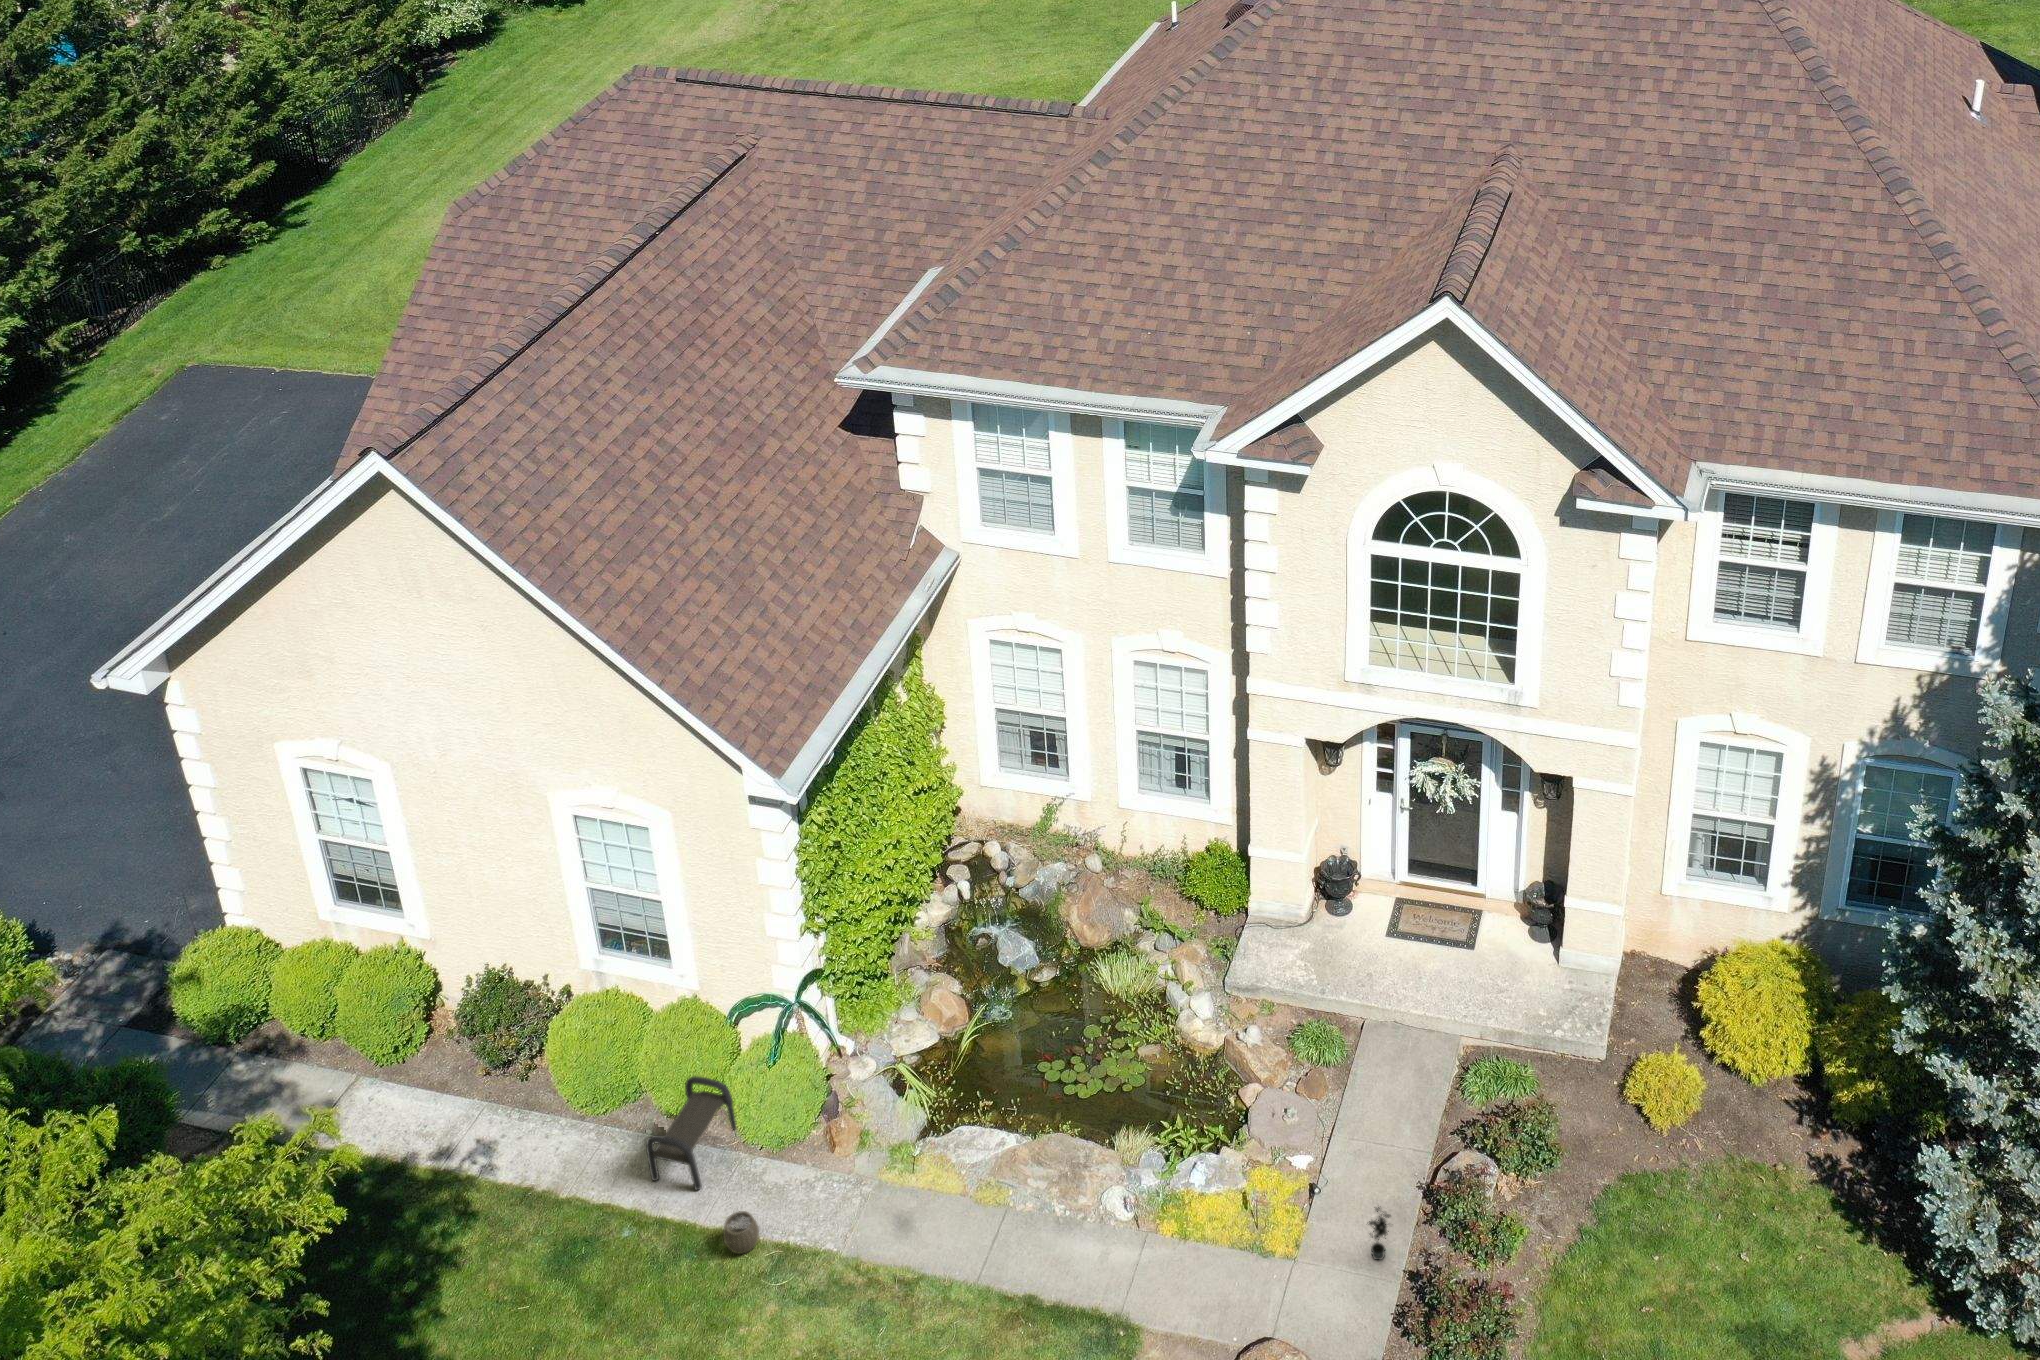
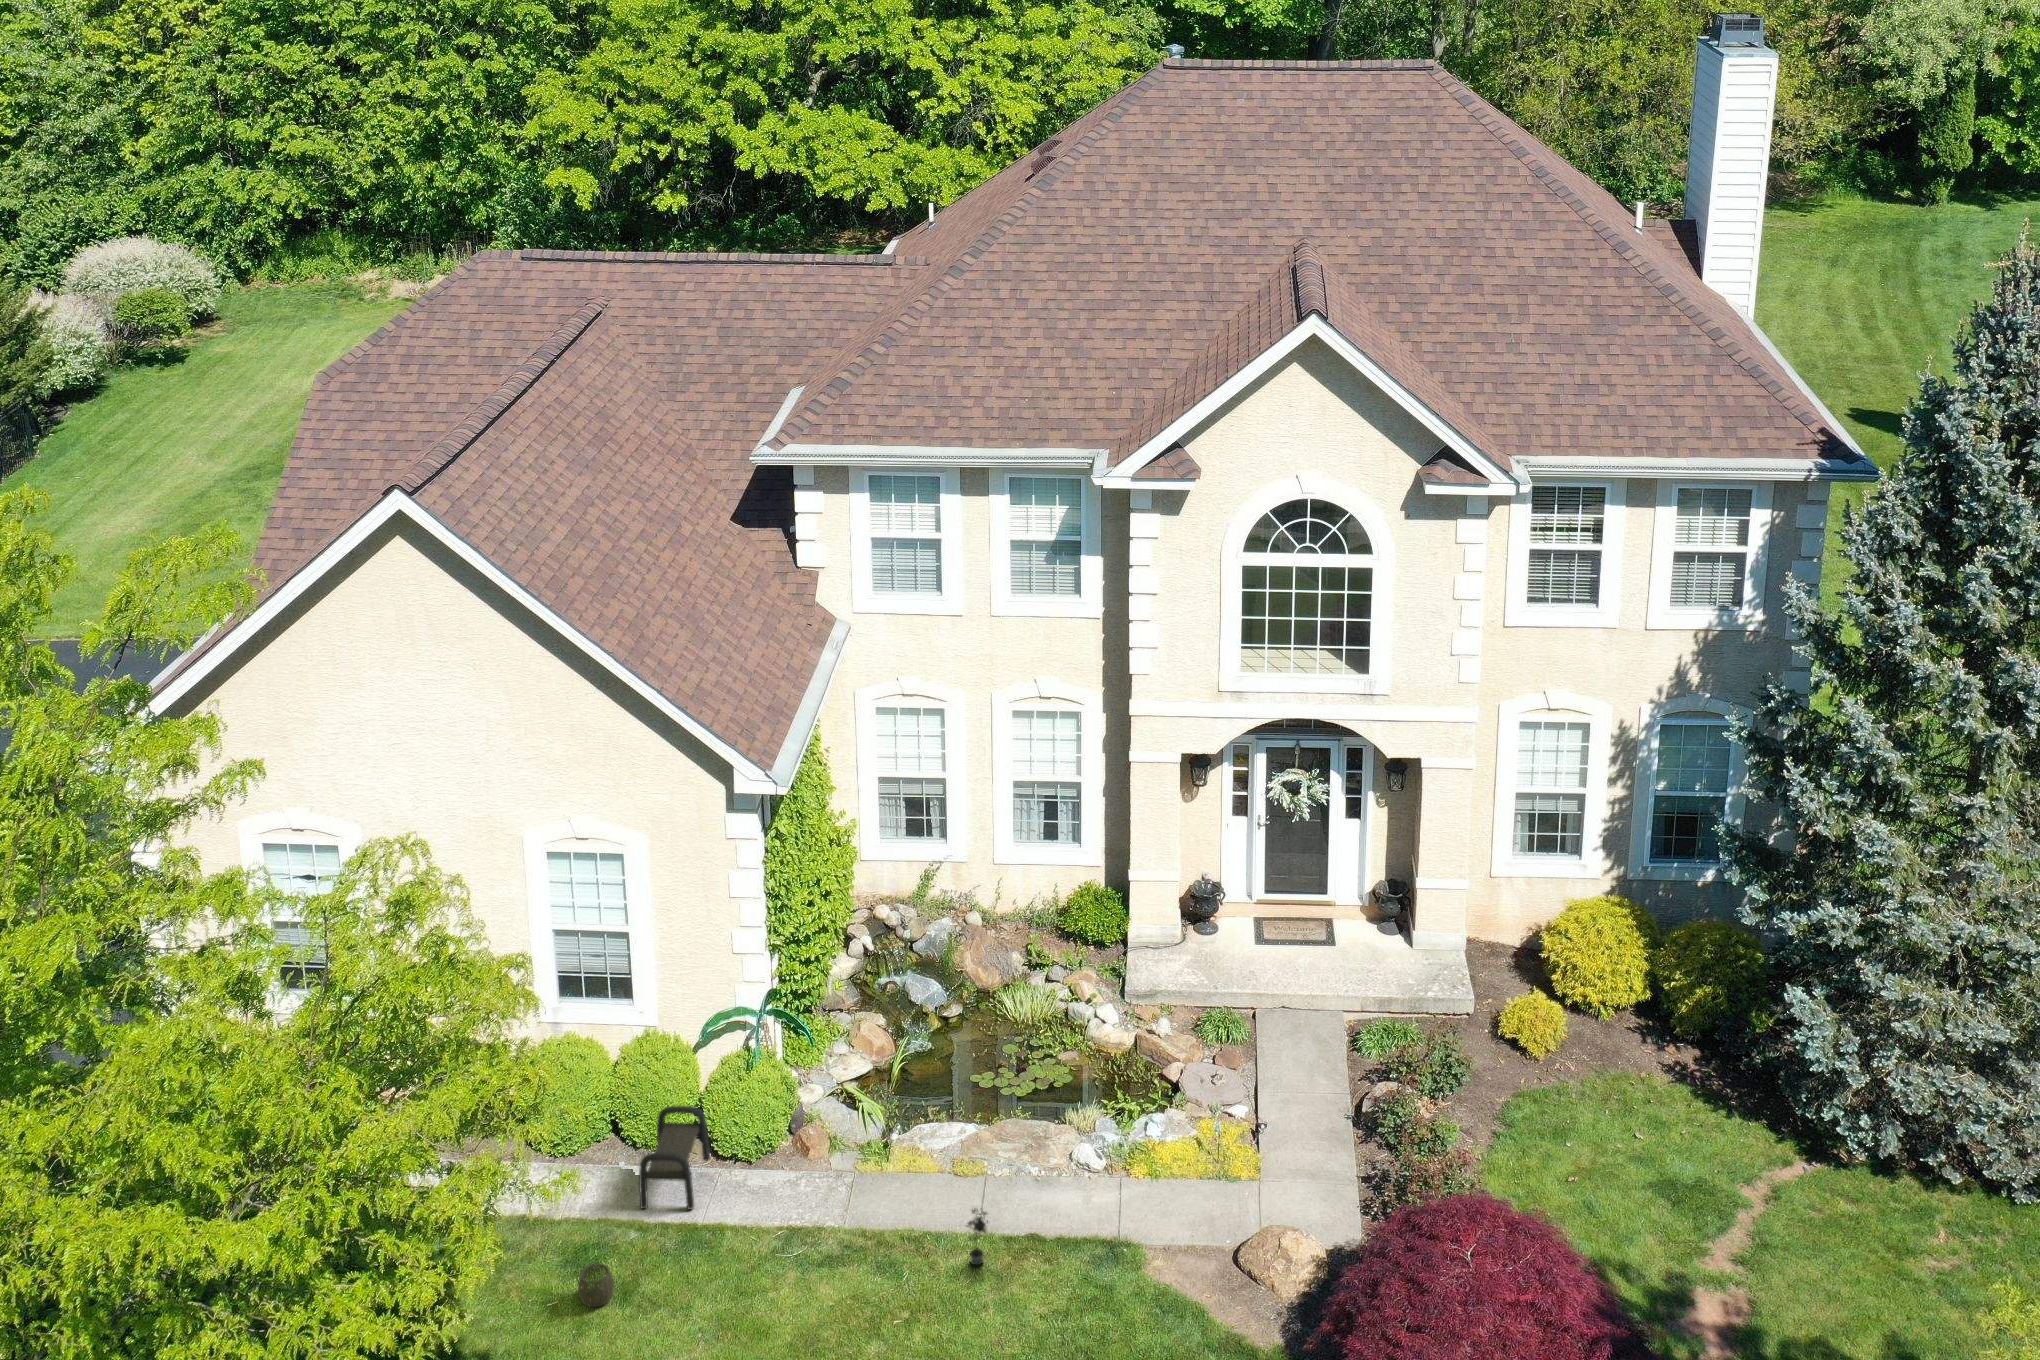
potted plant: present [1369,1207,1390,1260] -> present [966,1209,988,1265]
woven basket: present [723,1211,759,1254] -> present [578,1263,614,1307]

